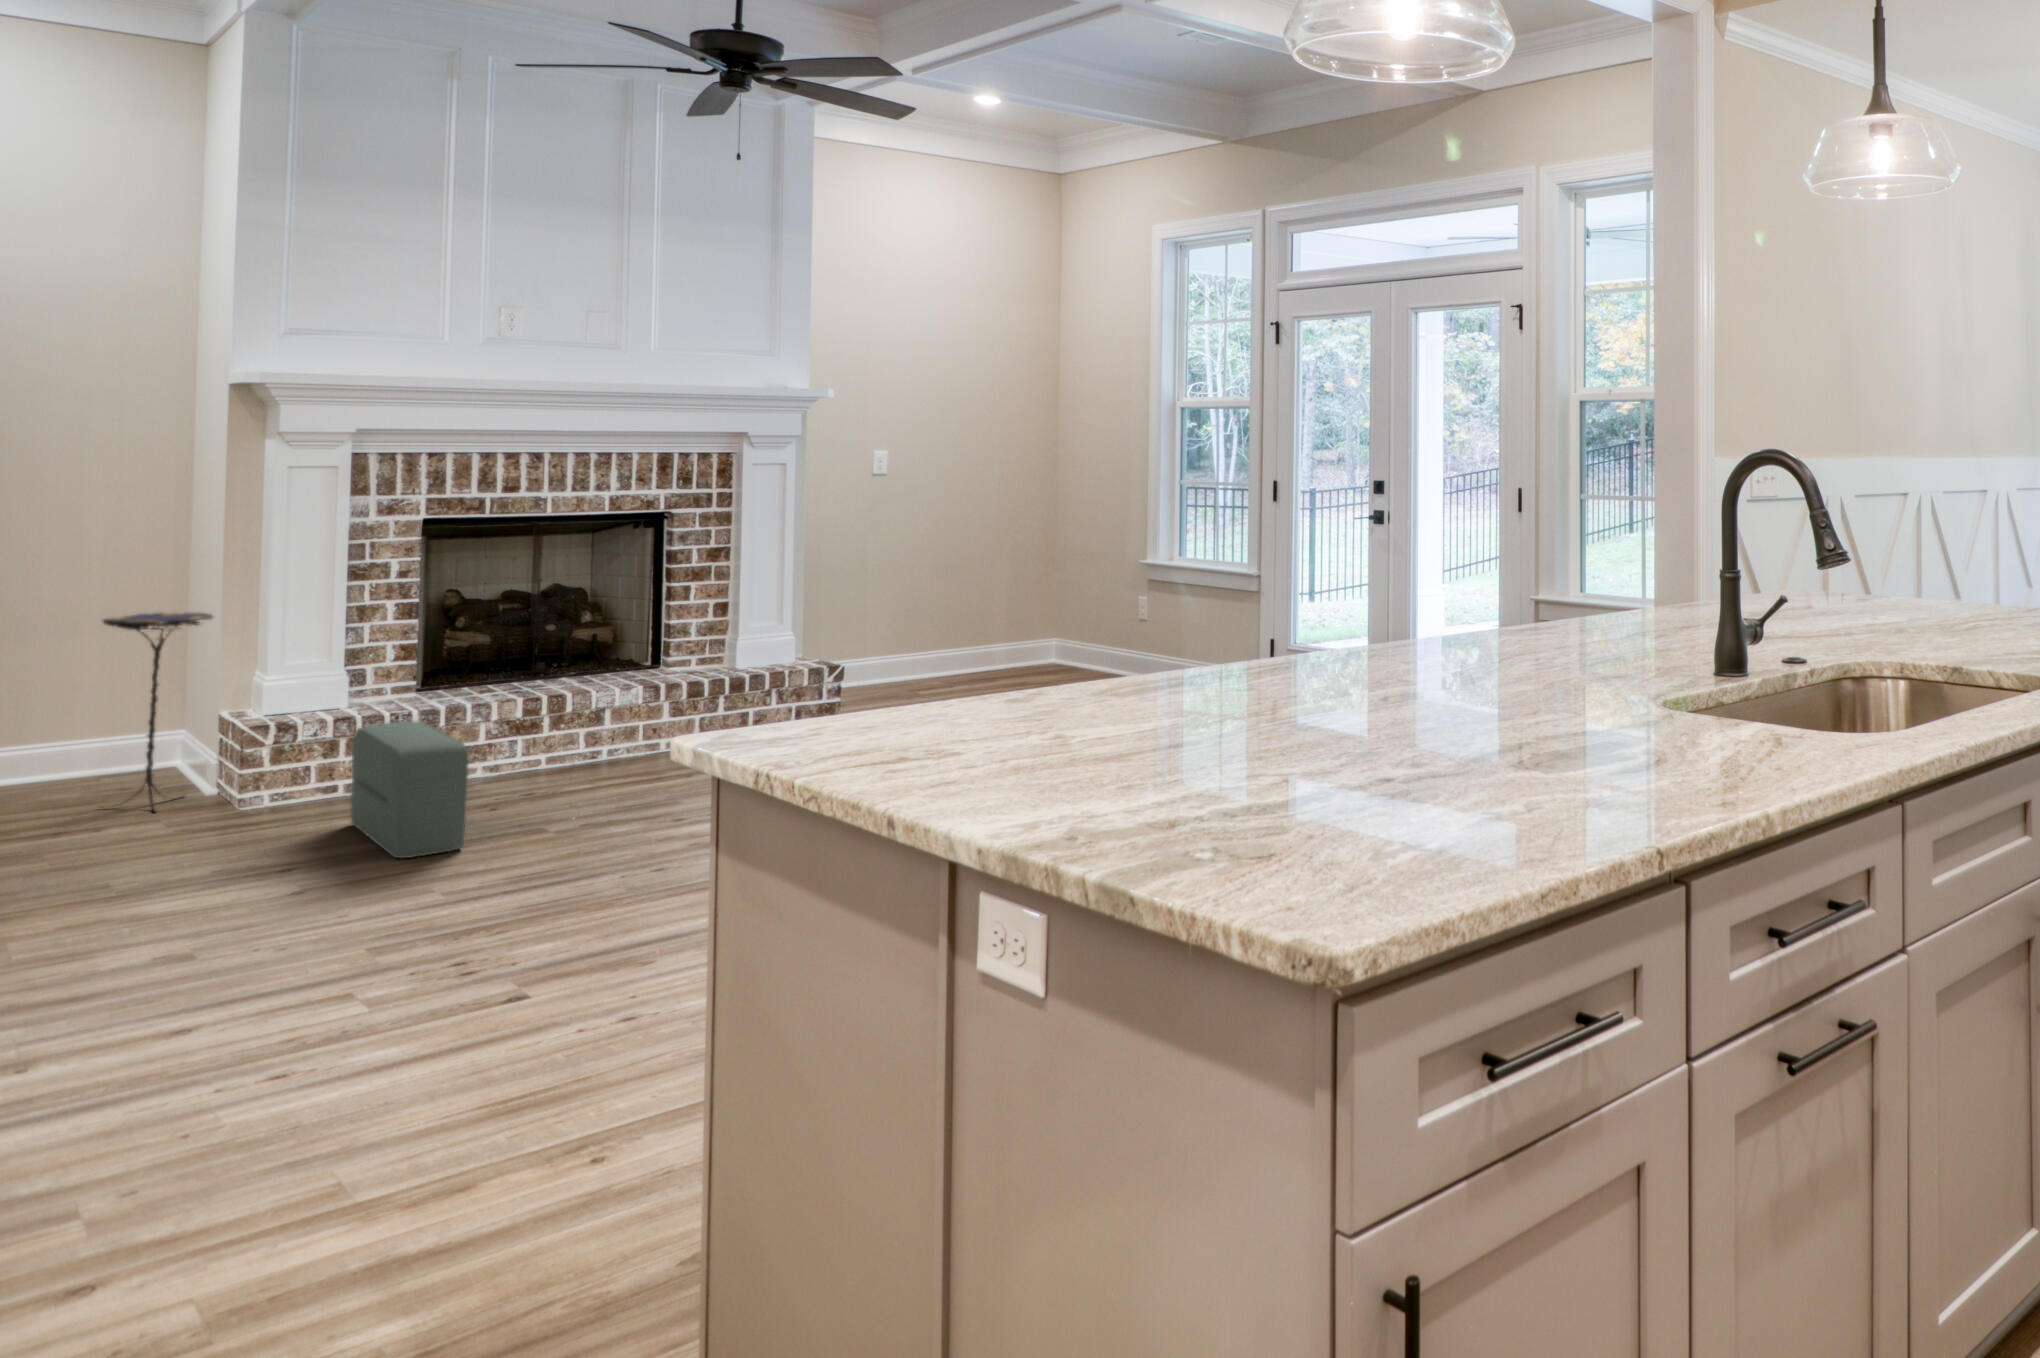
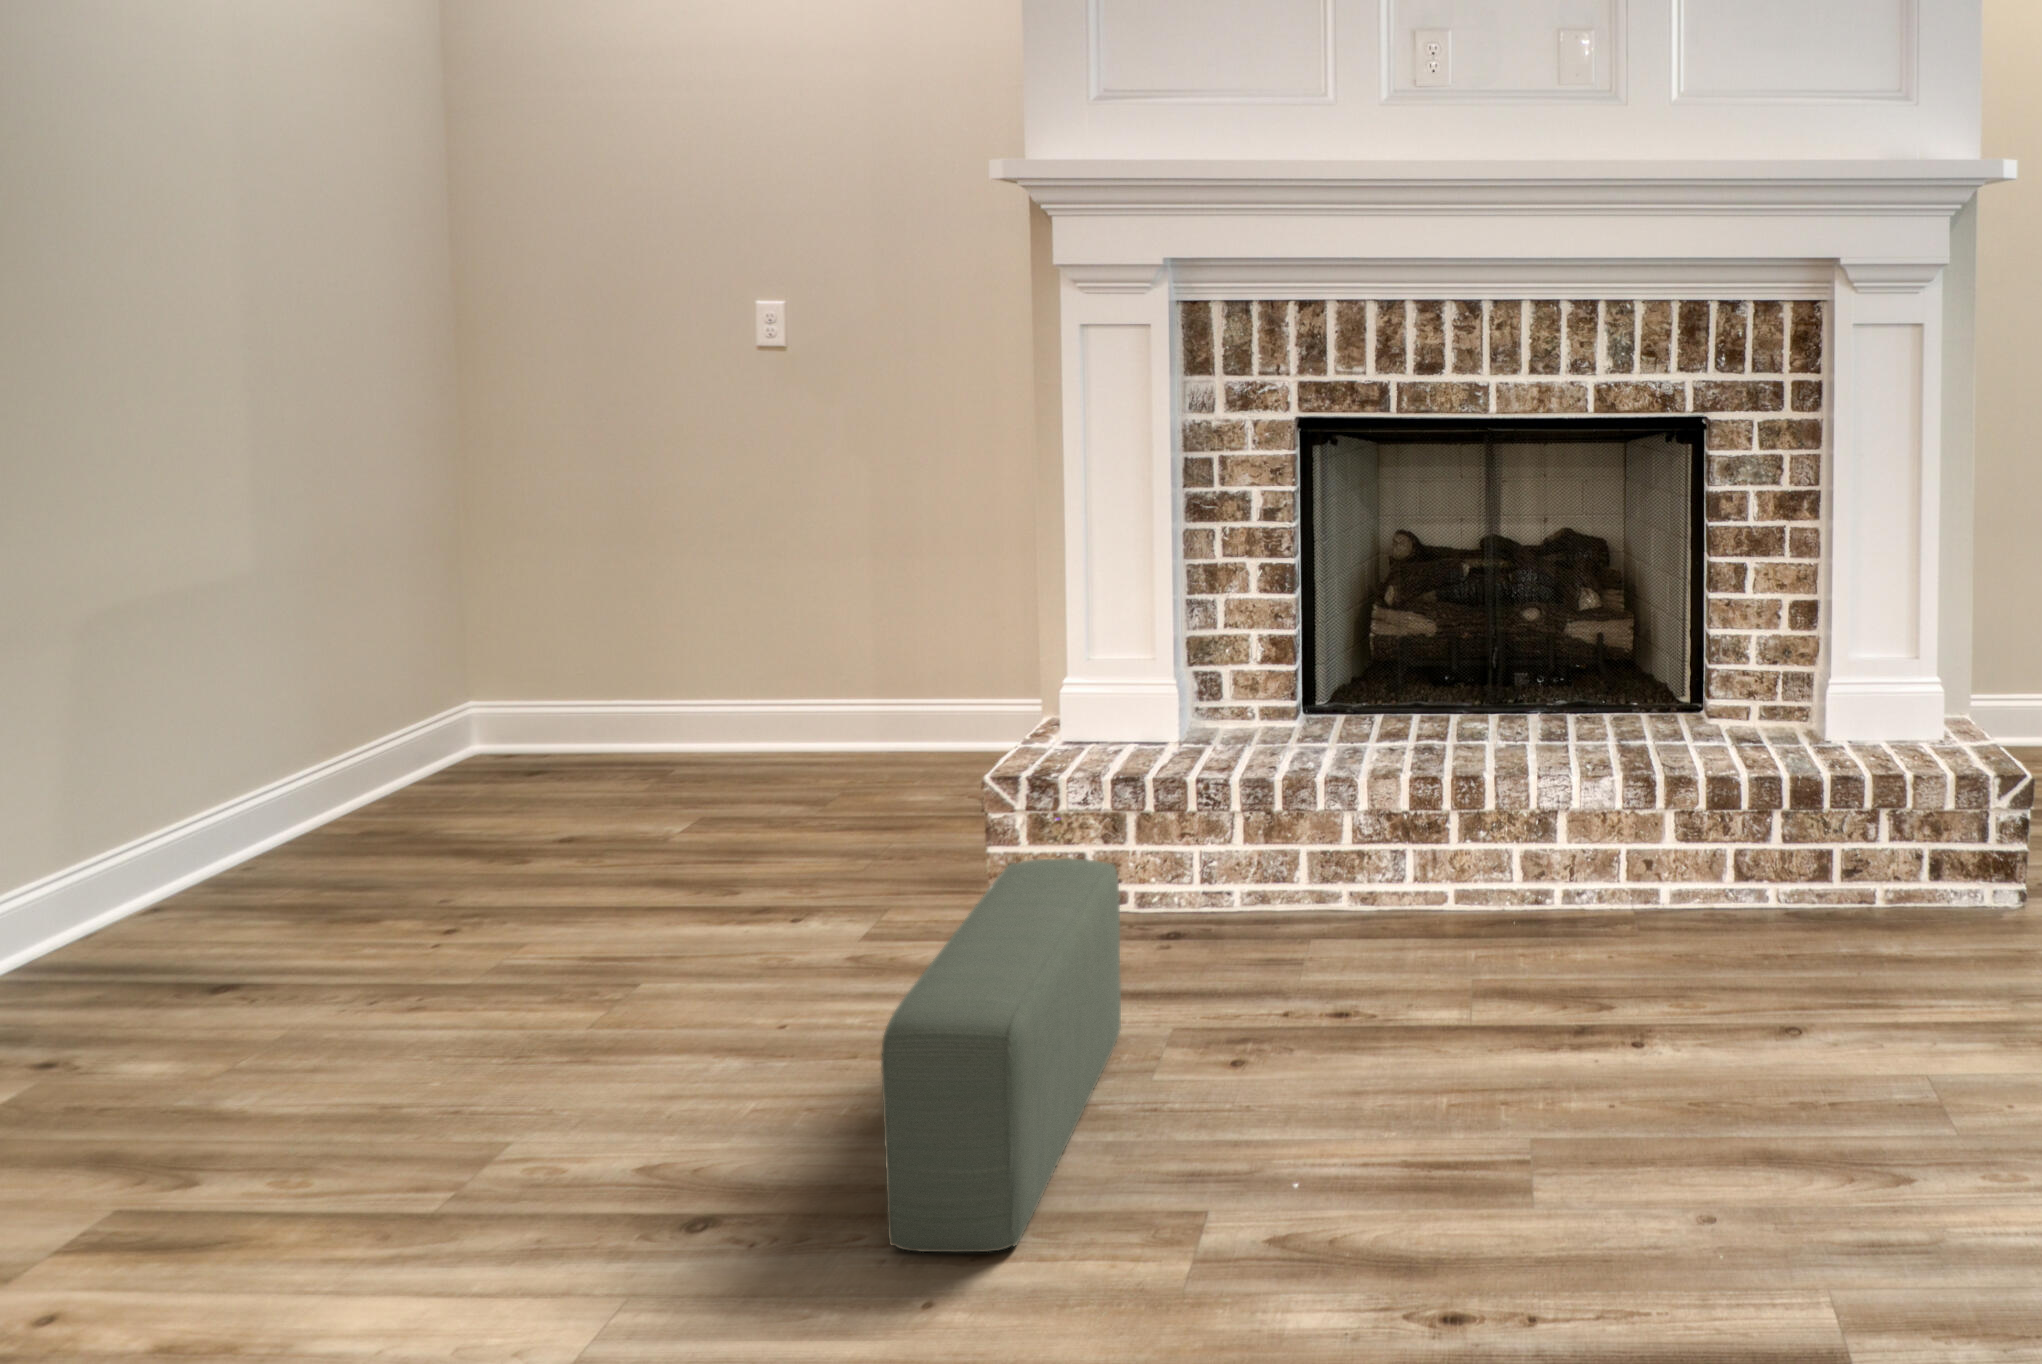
side table: present [103,612,212,811] -> none [849,554,996,885]

